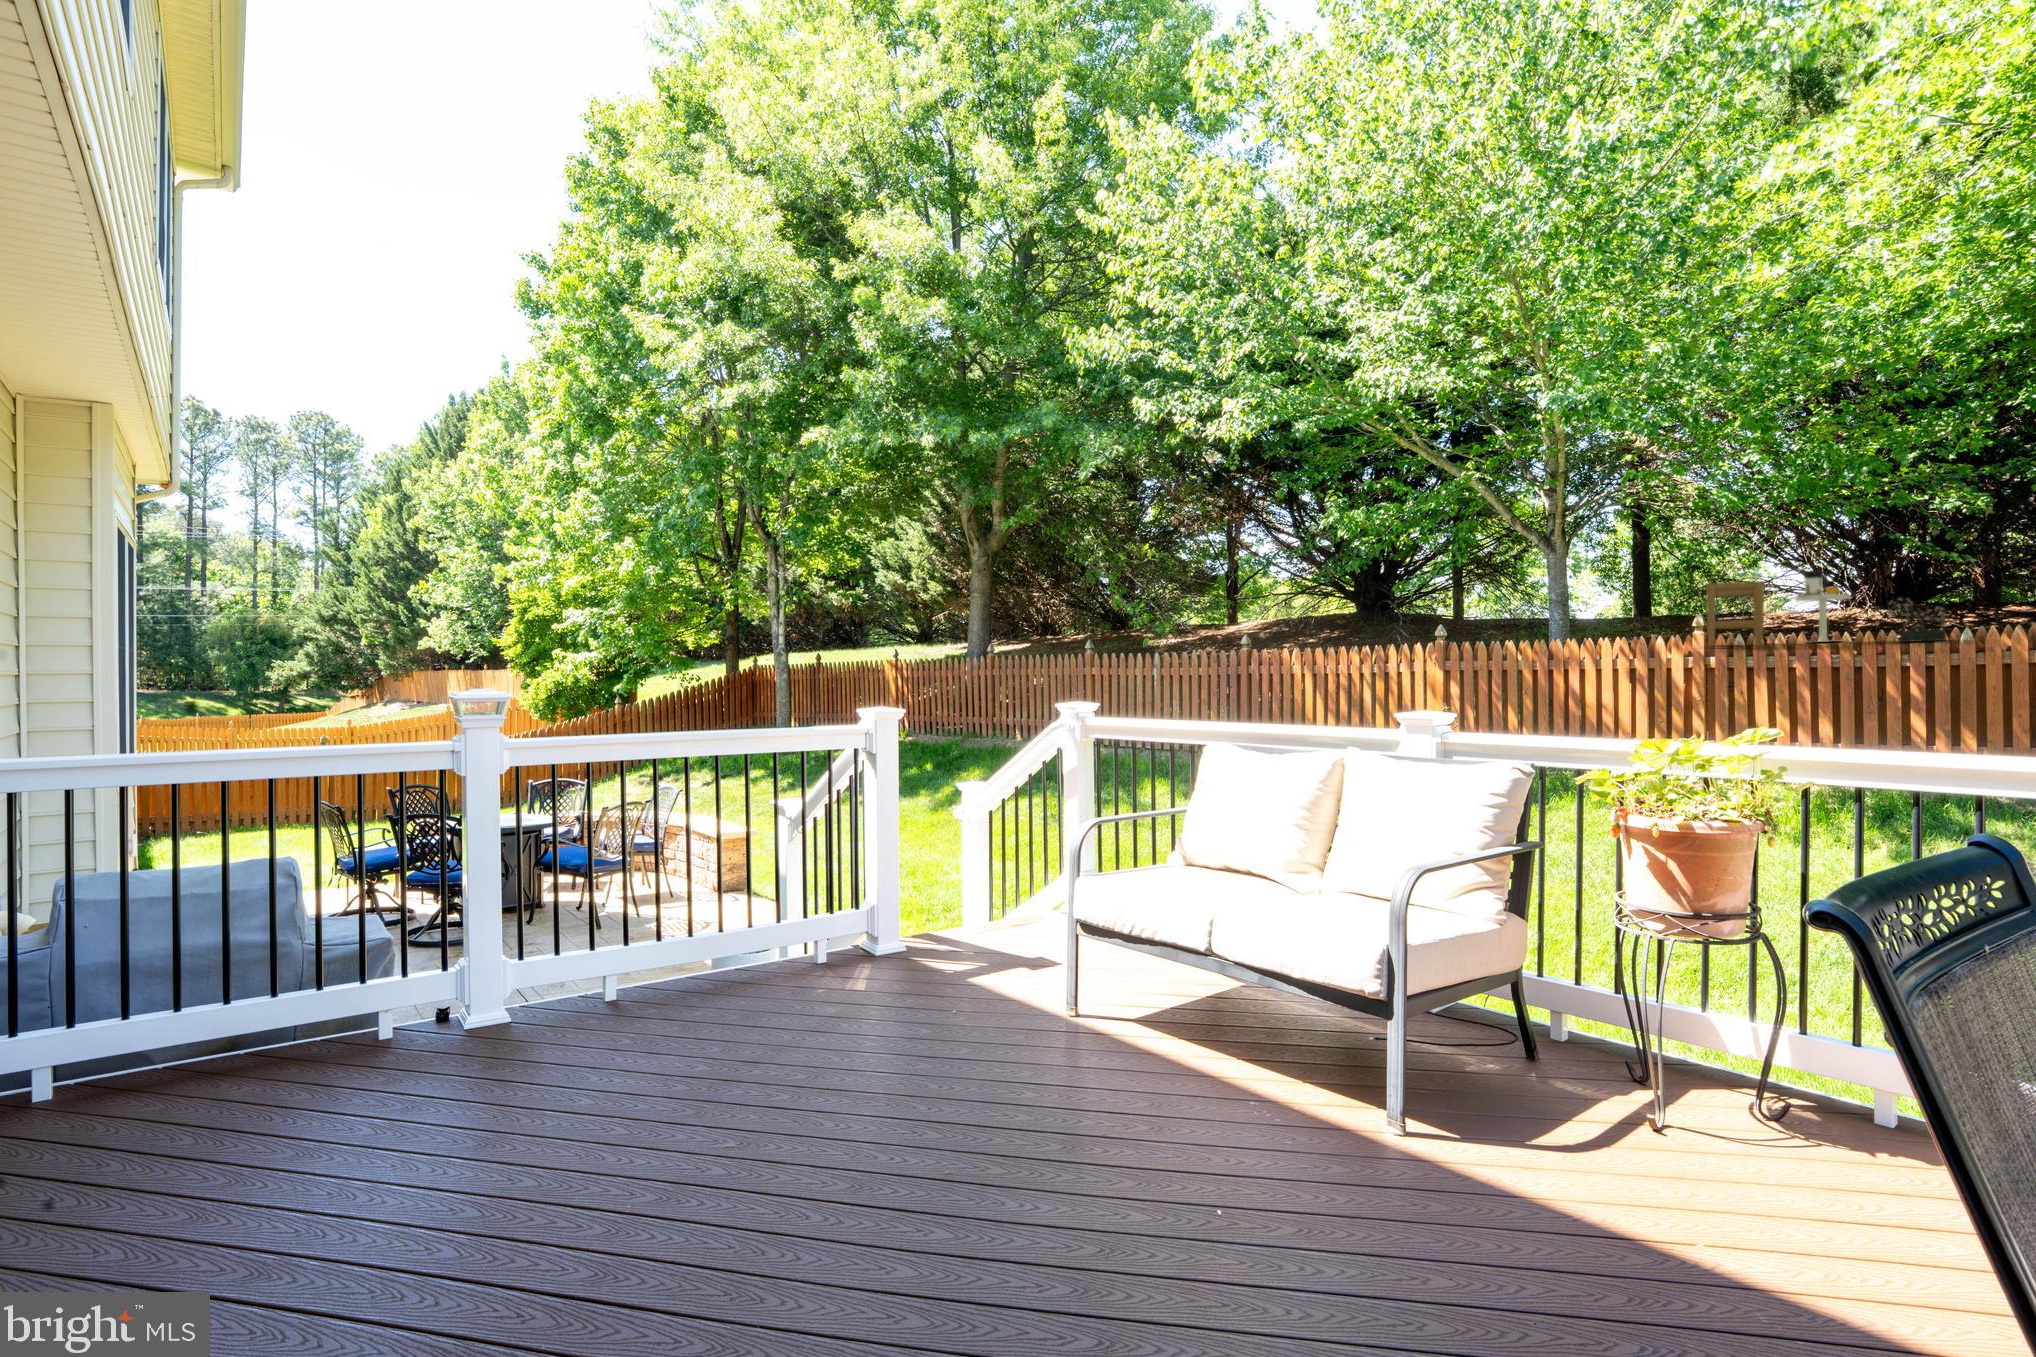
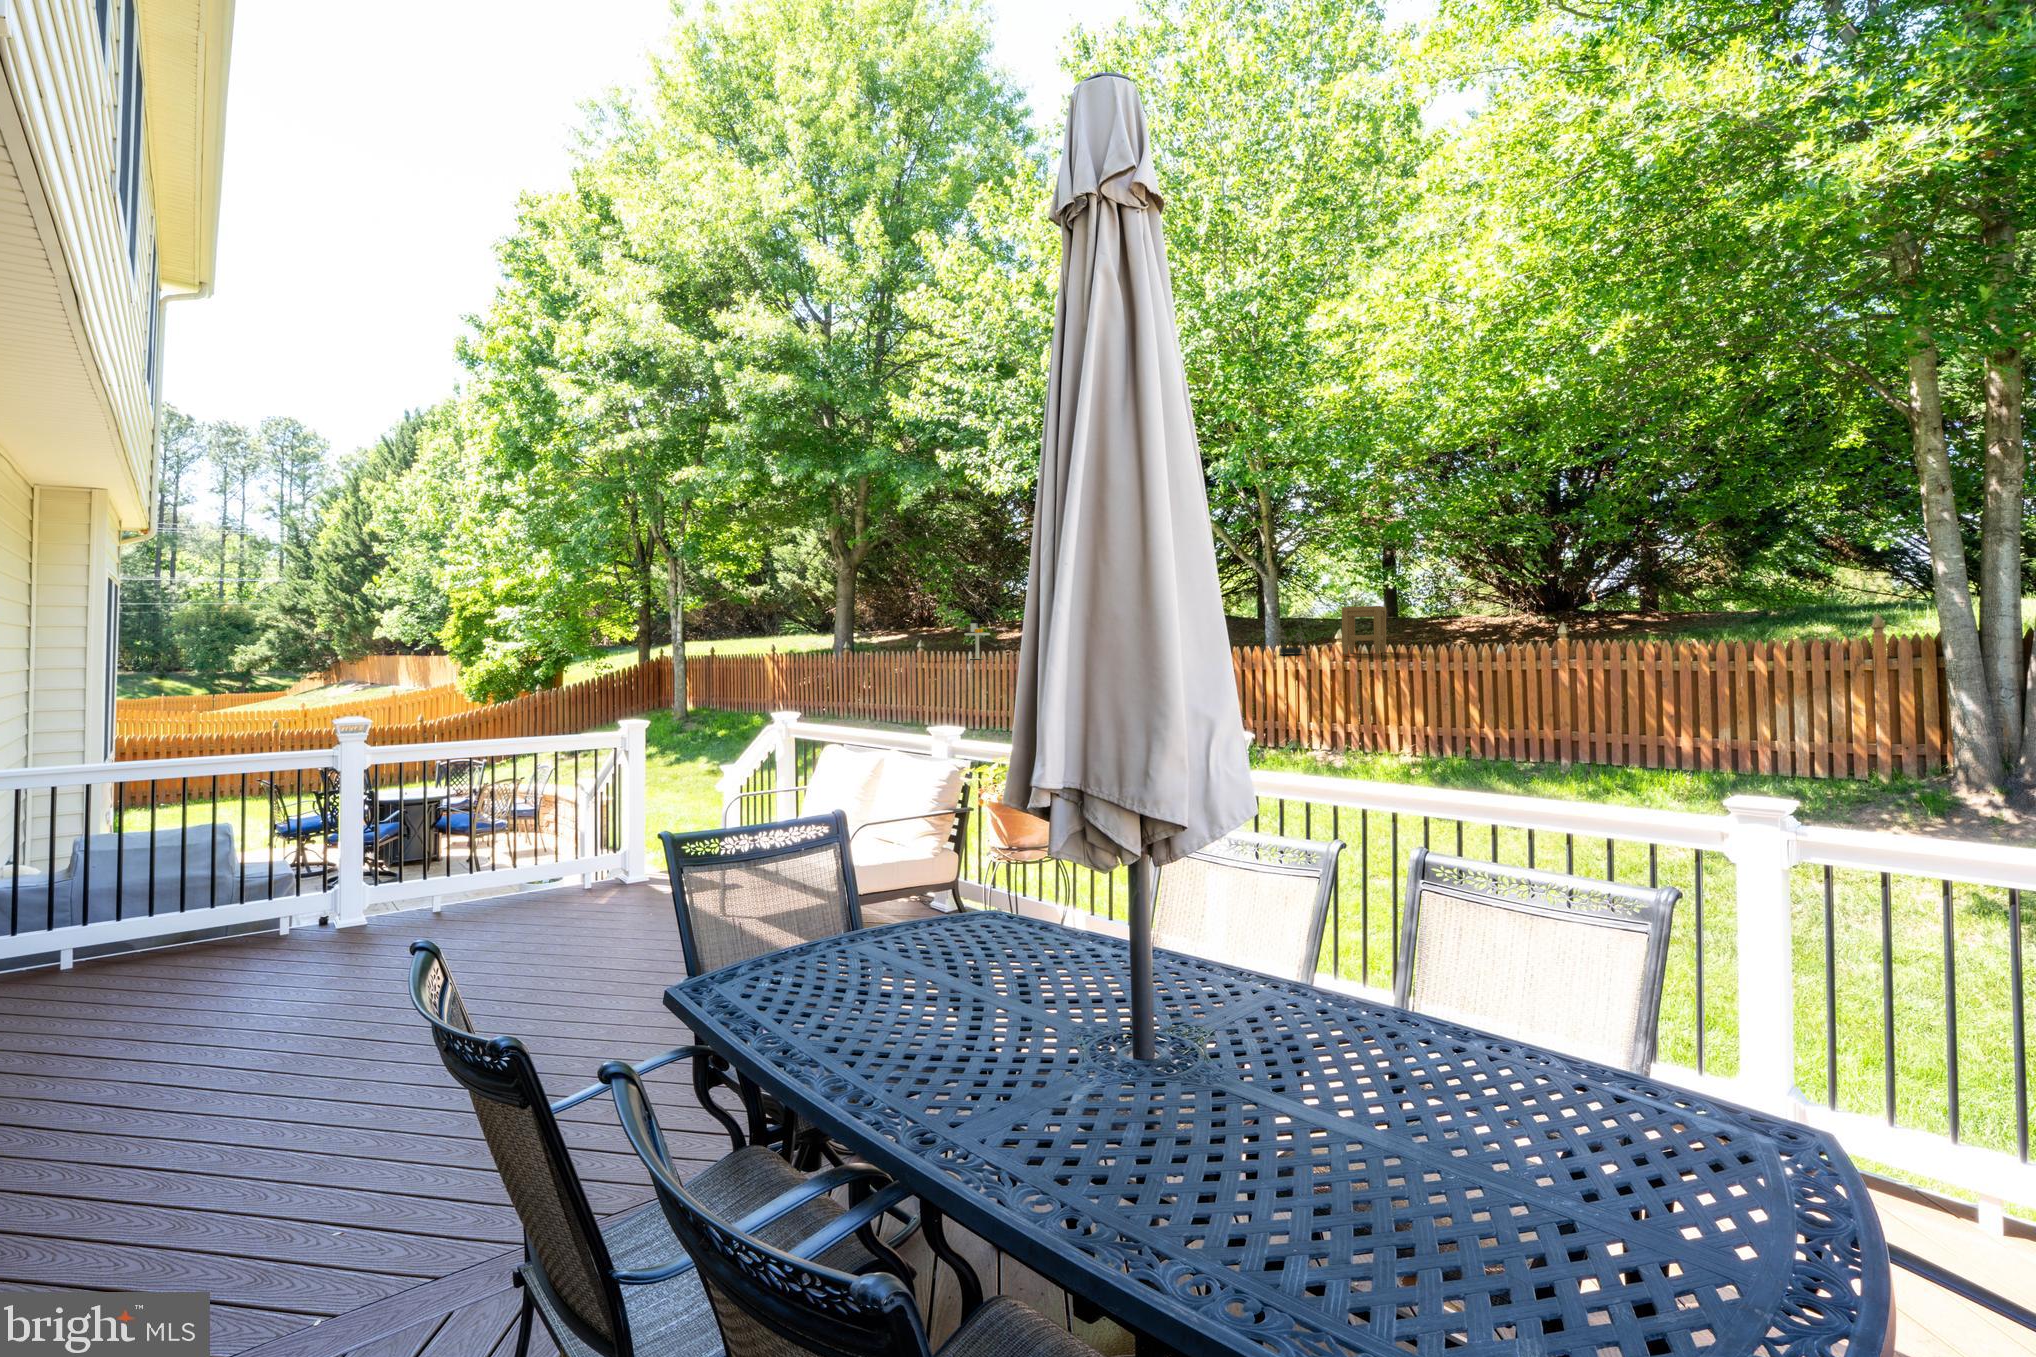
side table: present [1795,571,1851,642] -> present [965,620,990,659]
decorative plant: present [1889,598,1949,642] -> present [1275,626,1306,655]

